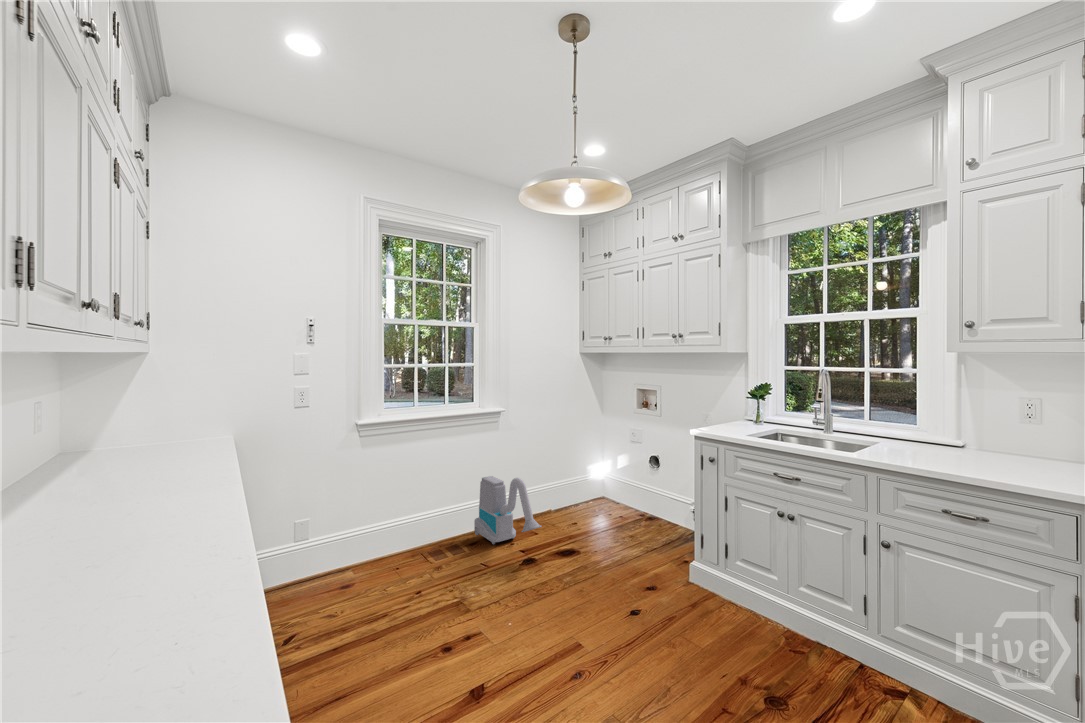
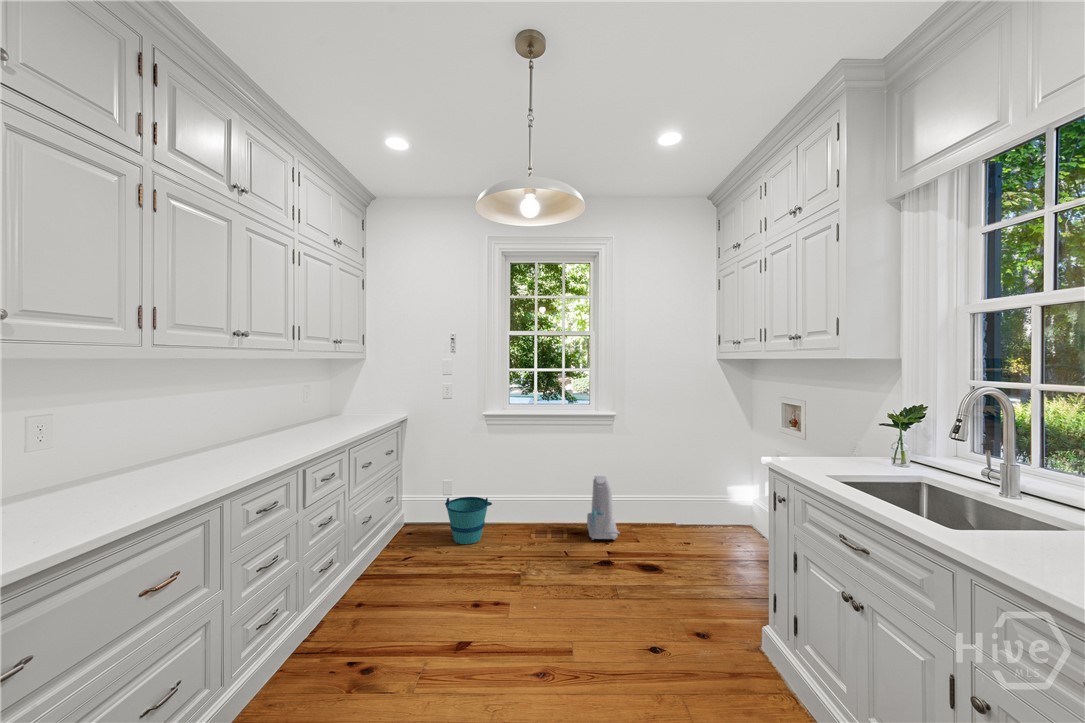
bucket: none [314,527,381,594] -> present [445,497,492,544]

